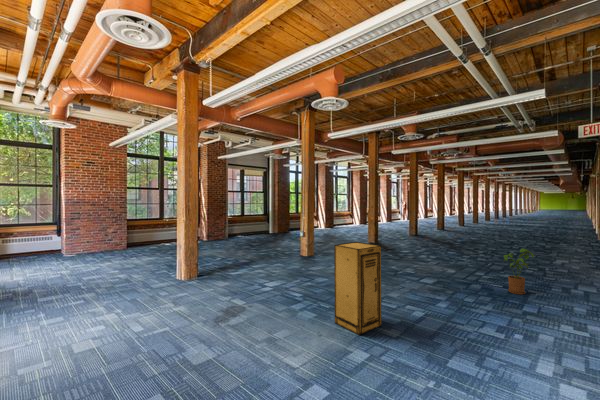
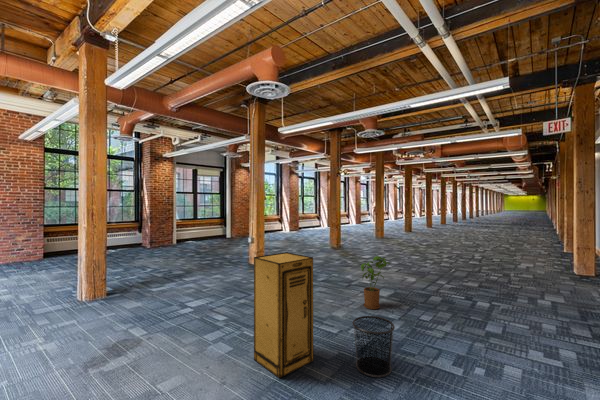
house plant: present [504,249,535,295] -> present [361,256,390,309]
waste bin: none [413,292,449,338] -> present [353,316,395,377]

